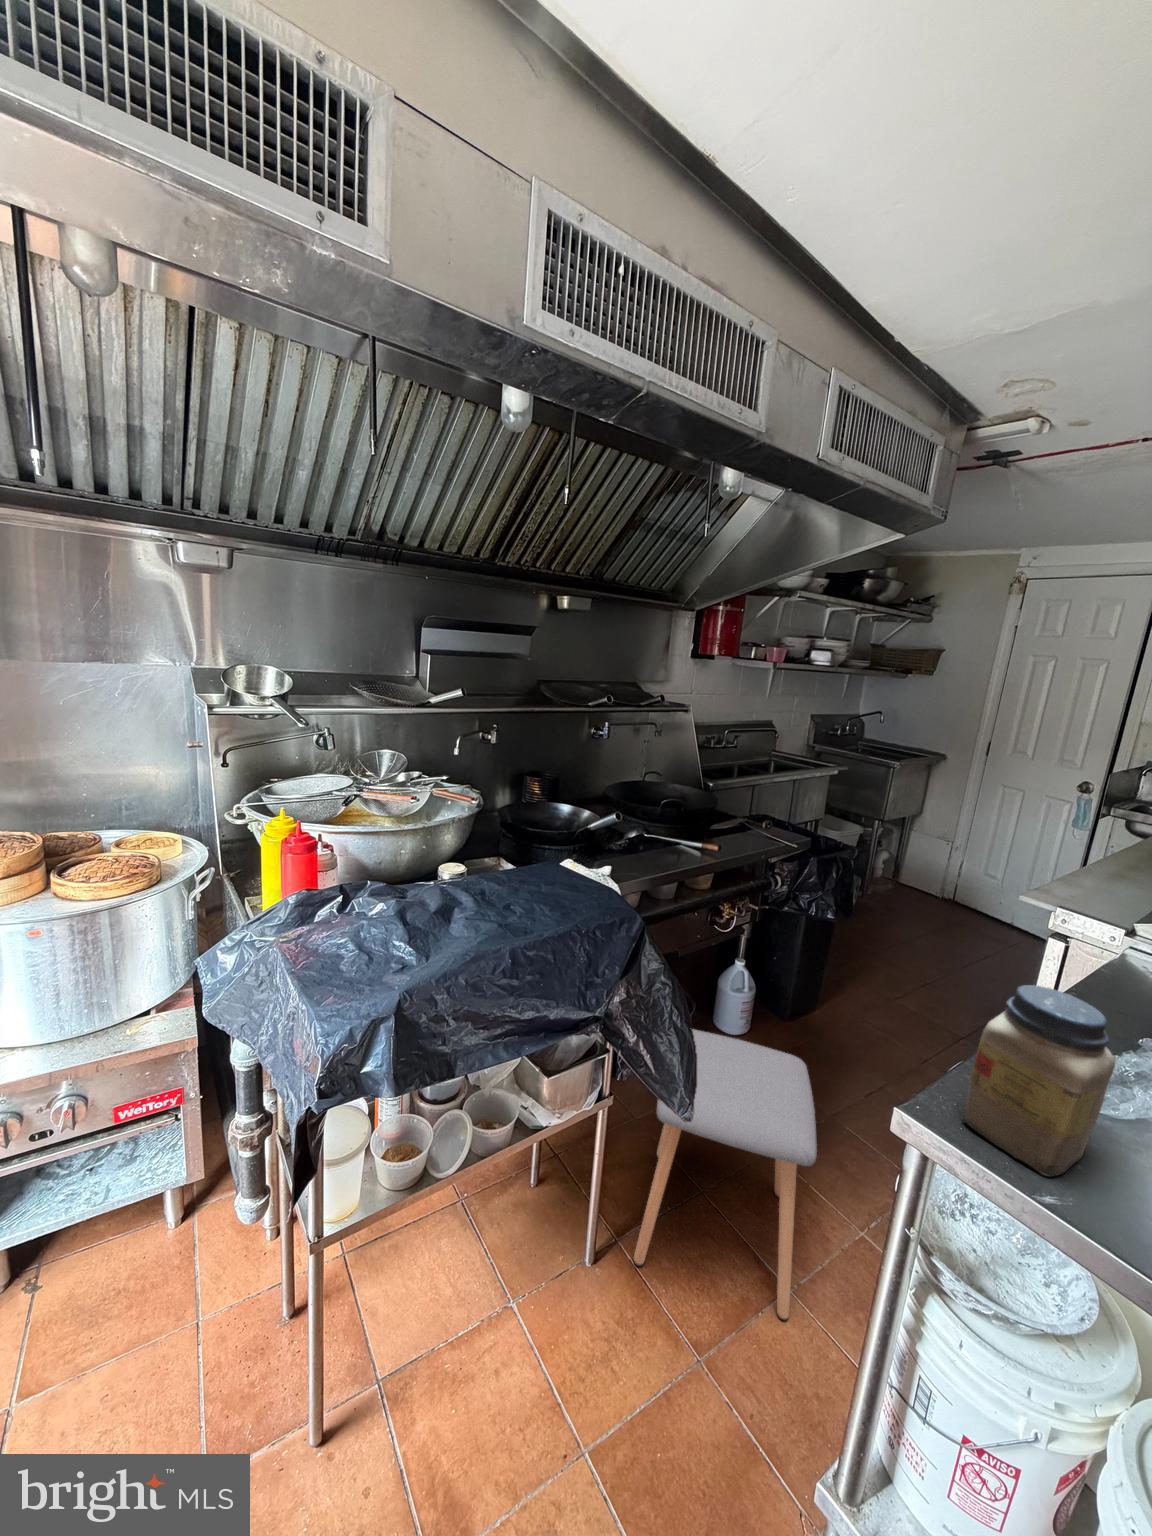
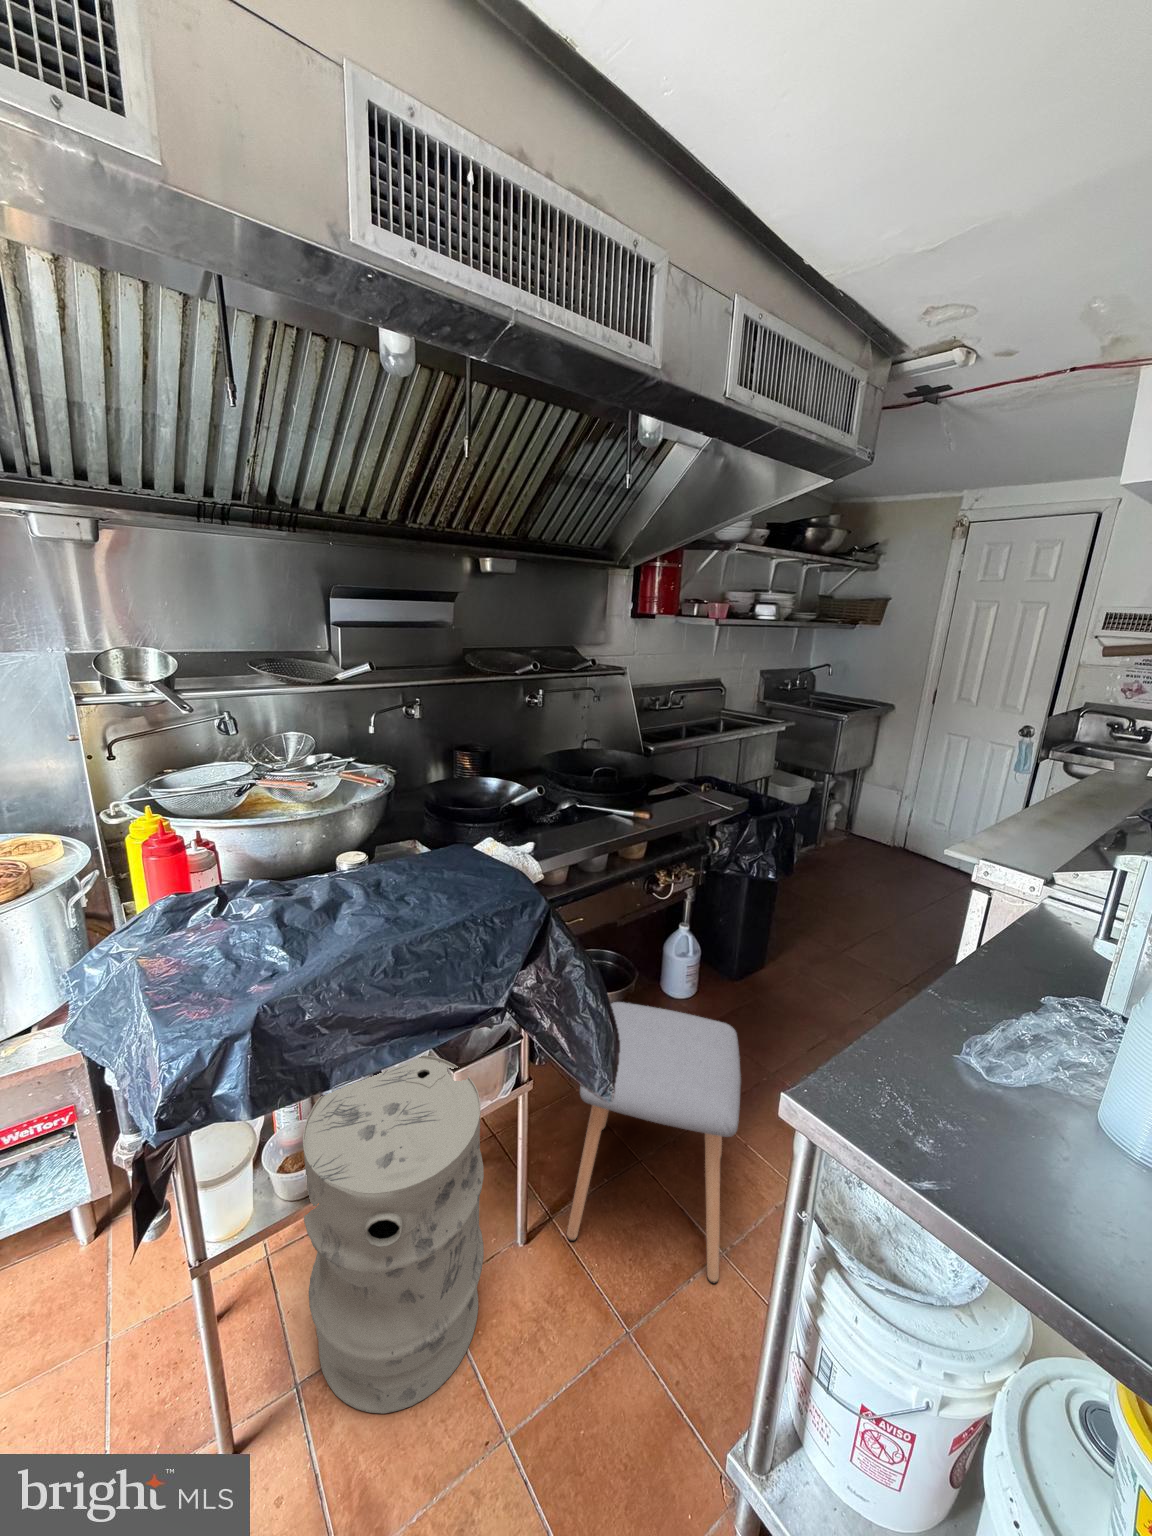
jar: present [963,985,1115,1176] -> none [852,960,1000,1158]
trash can: none [397,1061,571,1418] -> present [303,1055,484,1414]

